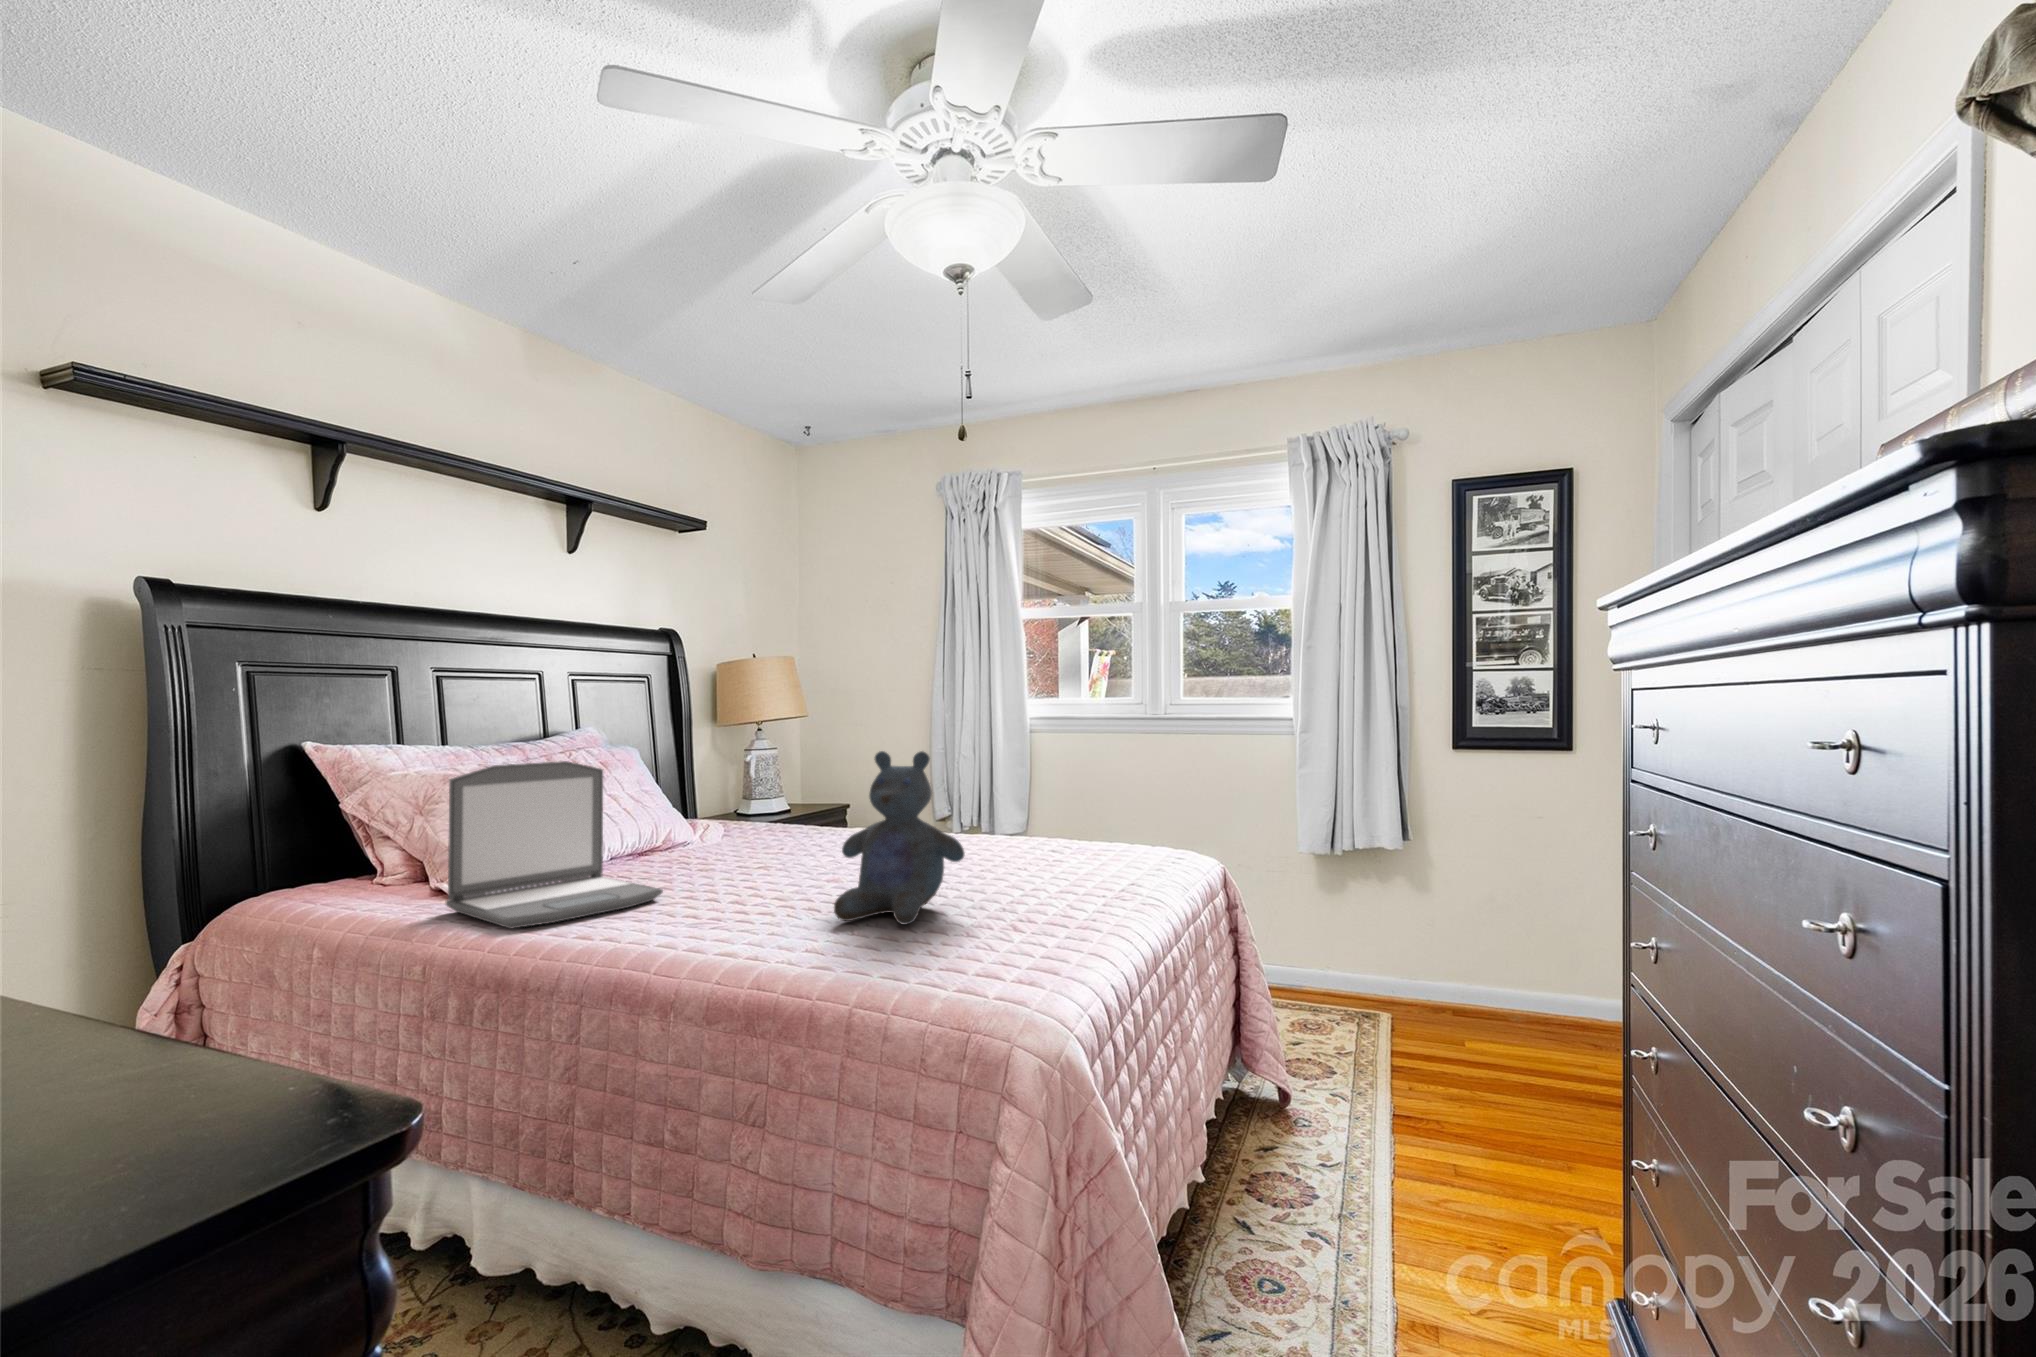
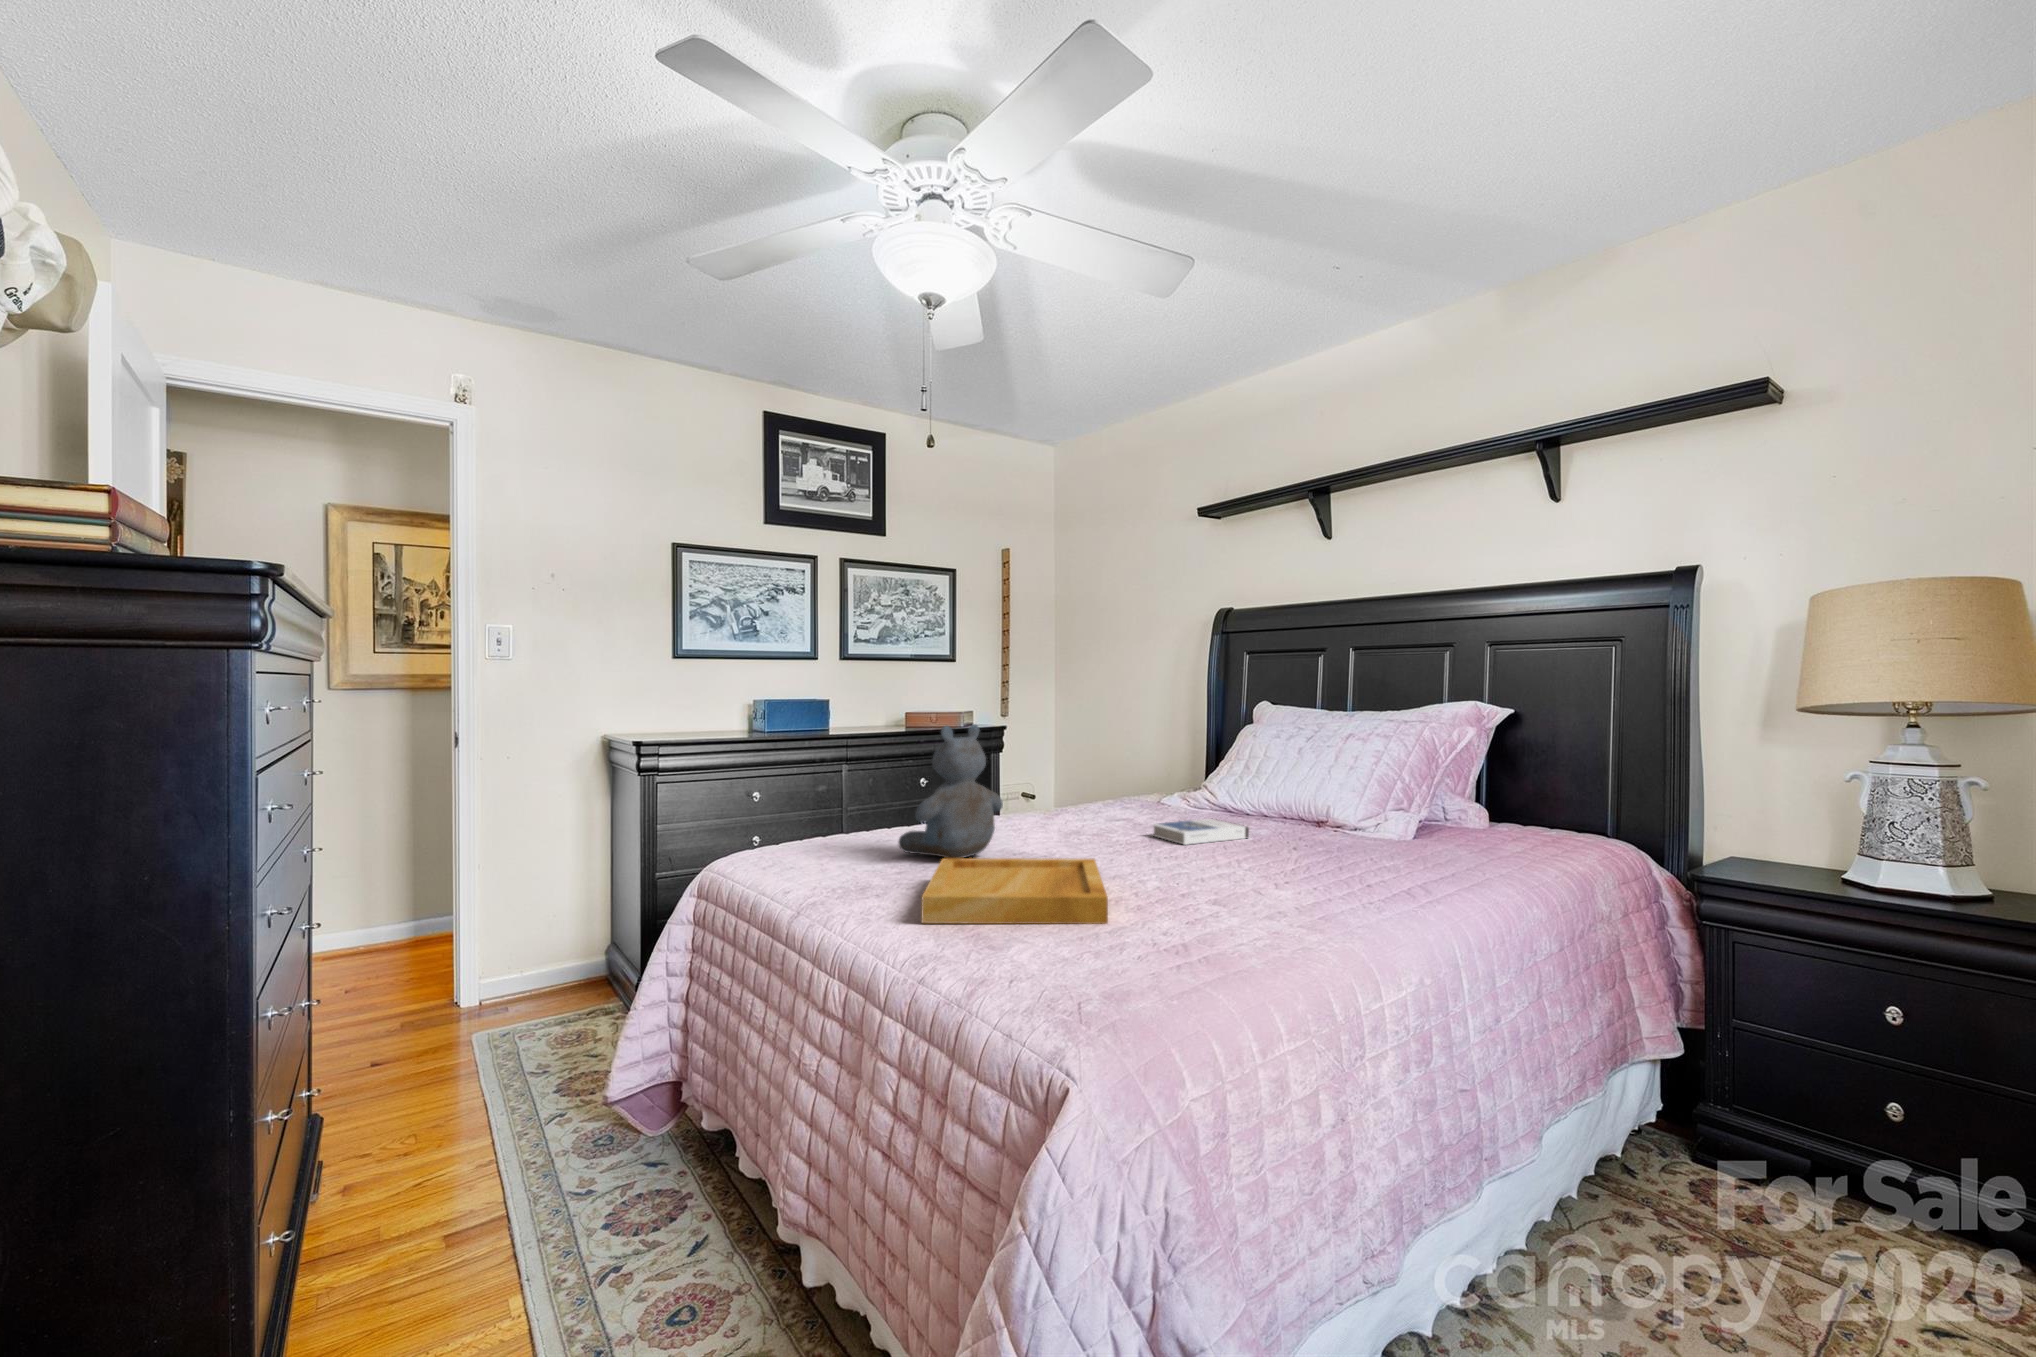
laptop: present [446,761,663,929] -> none [1048,721,1173,827]
tray: none [952,841,1135,894] -> present [922,858,1108,924]
hardback book: none [663,850,767,880] -> present [1152,819,1249,845]

